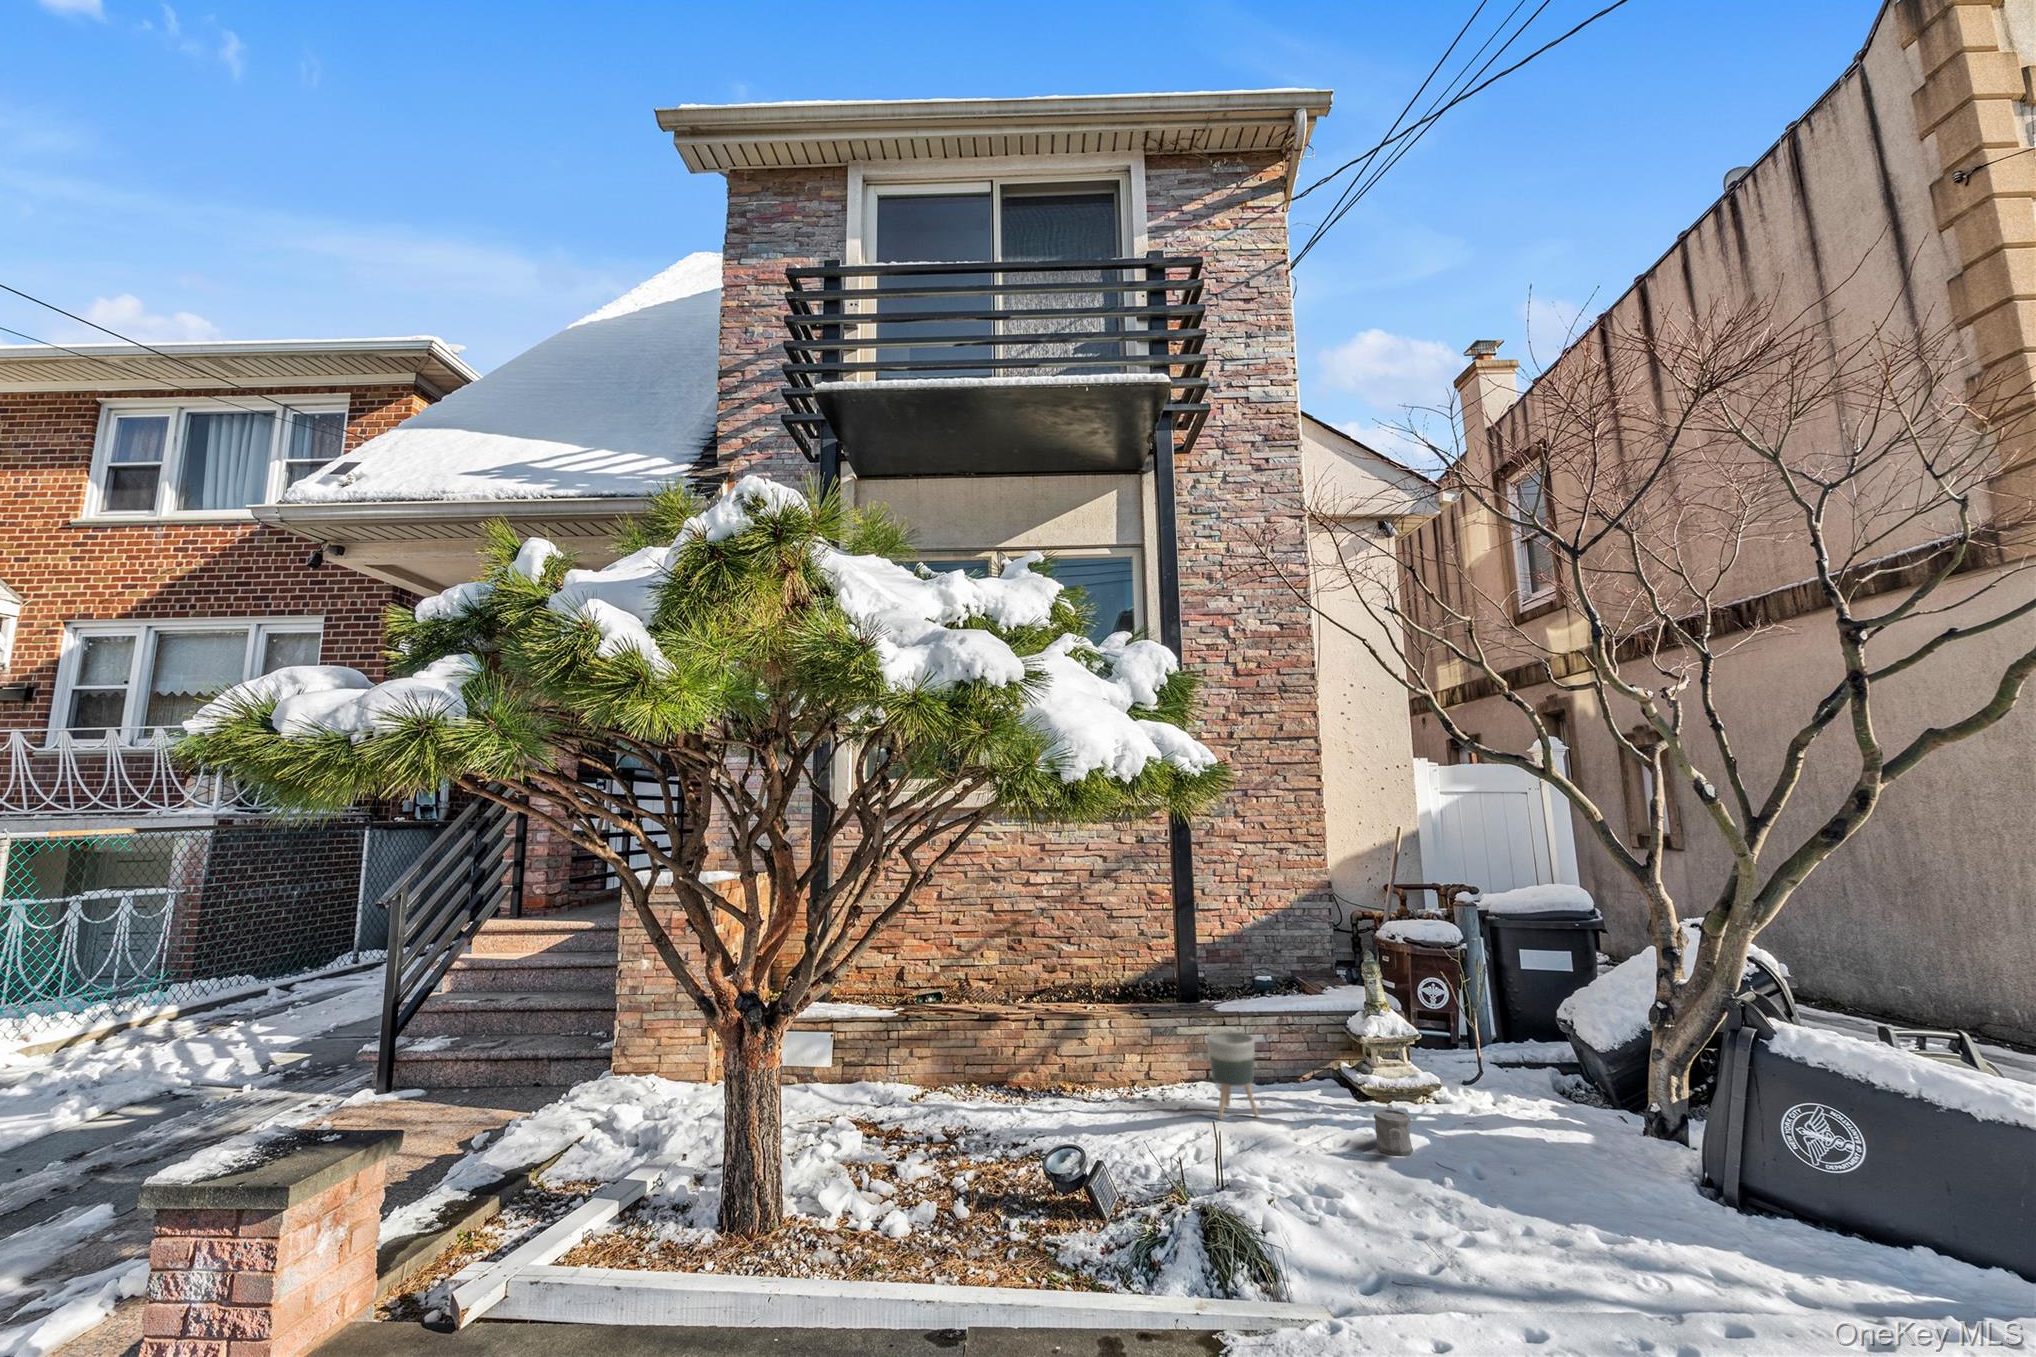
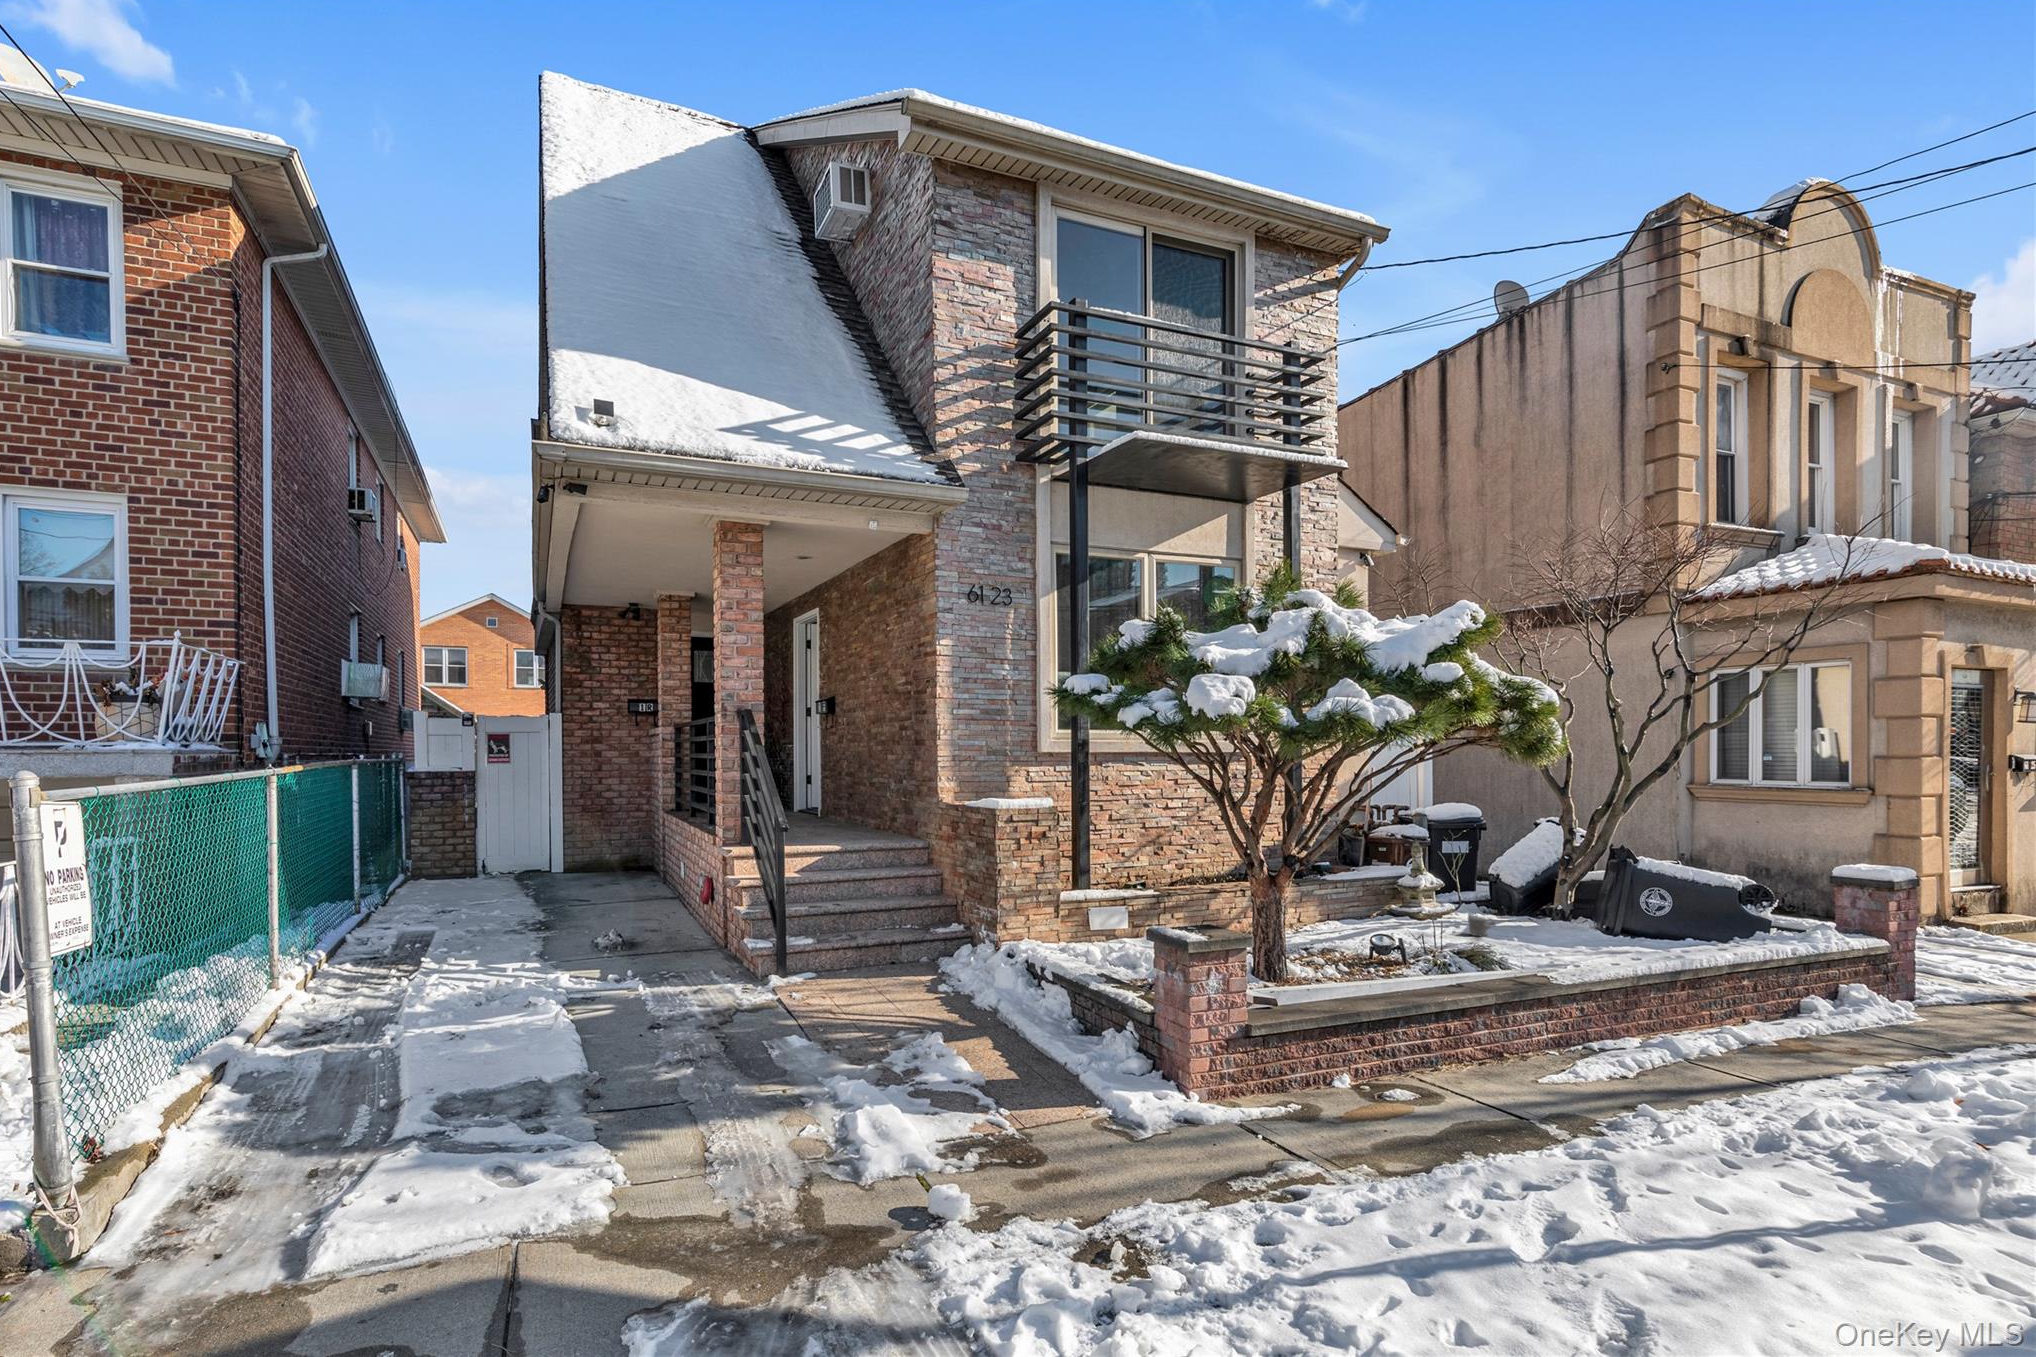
planter: present [1207,1032,1259,1120] -> none [1368,887,1397,934]

